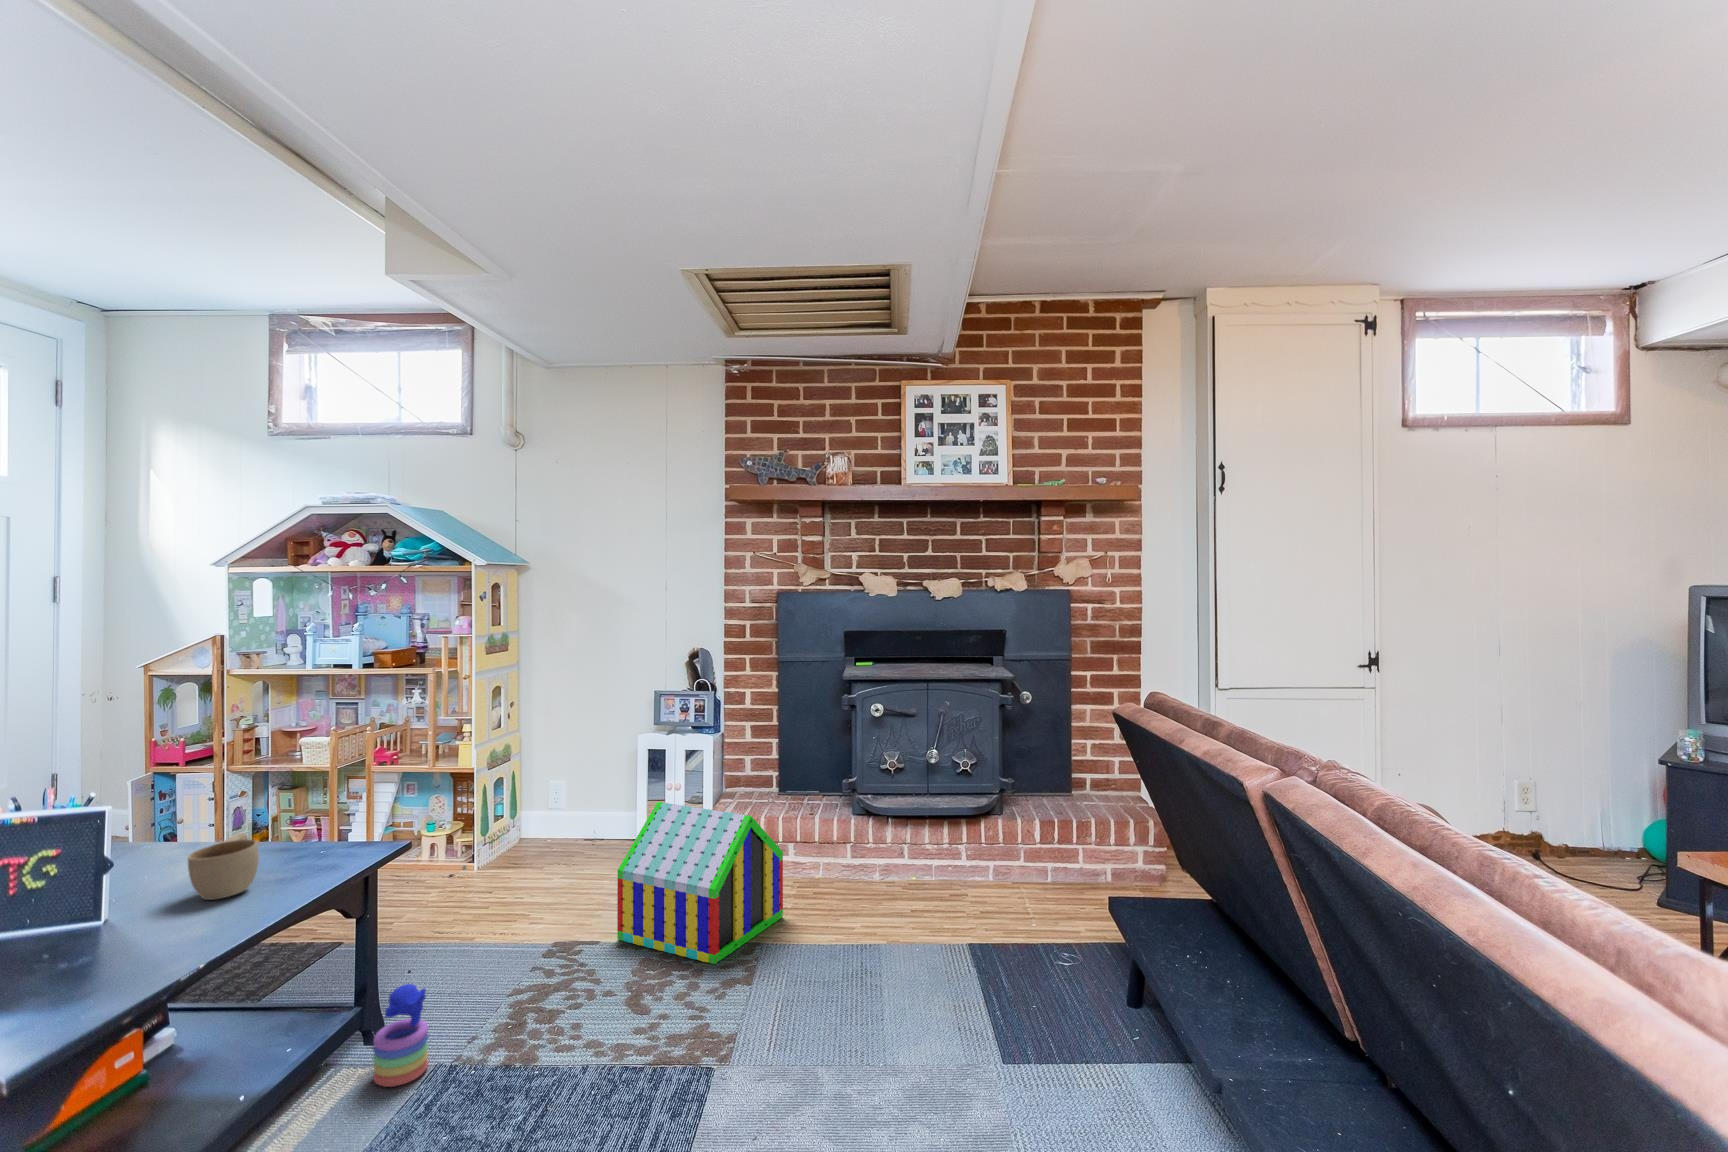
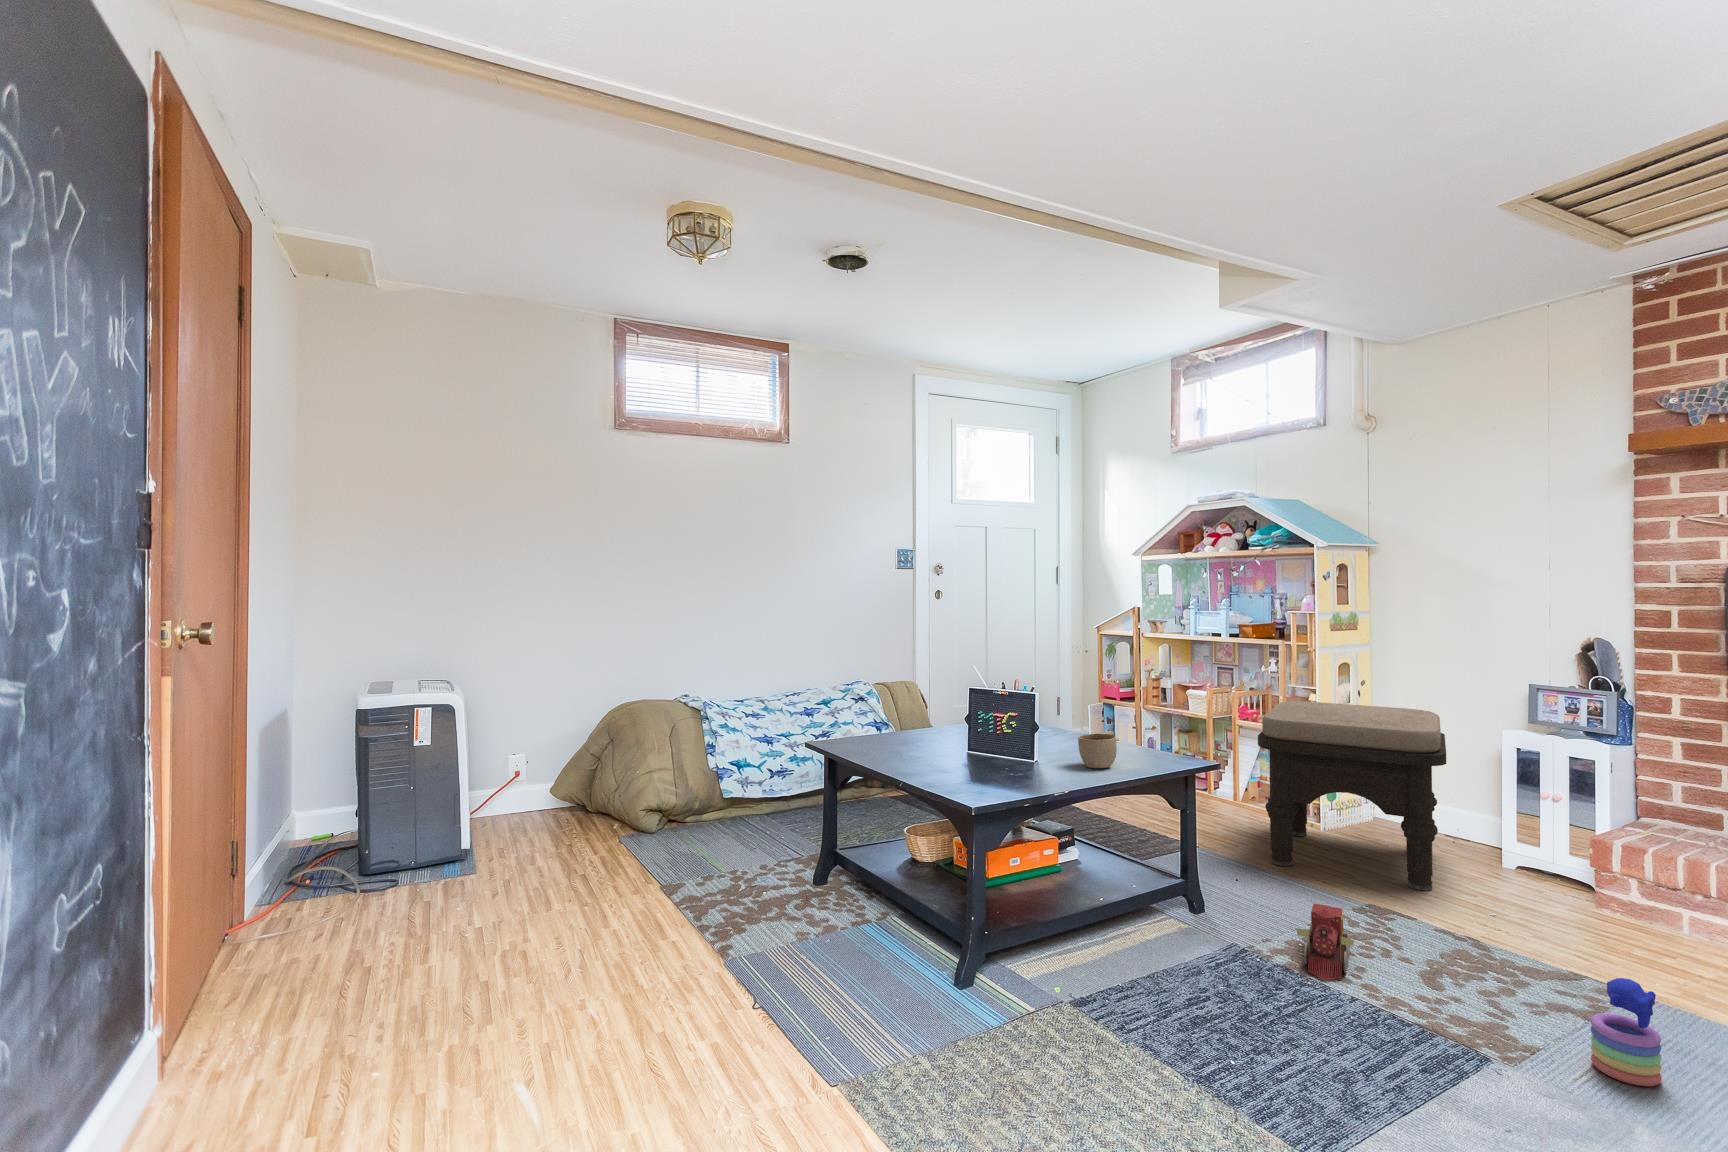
ottoman: none [423,727,610,932] -> present [1258,701,1446,891]
toy house: present [617,802,783,964] -> none [1438,796,1685,985]
toy train: none [514,966,575,1061] -> present [1296,903,1354,980]
stacking toy: present [373,984,428,1087] -> present [1591,978,1662,1086]

